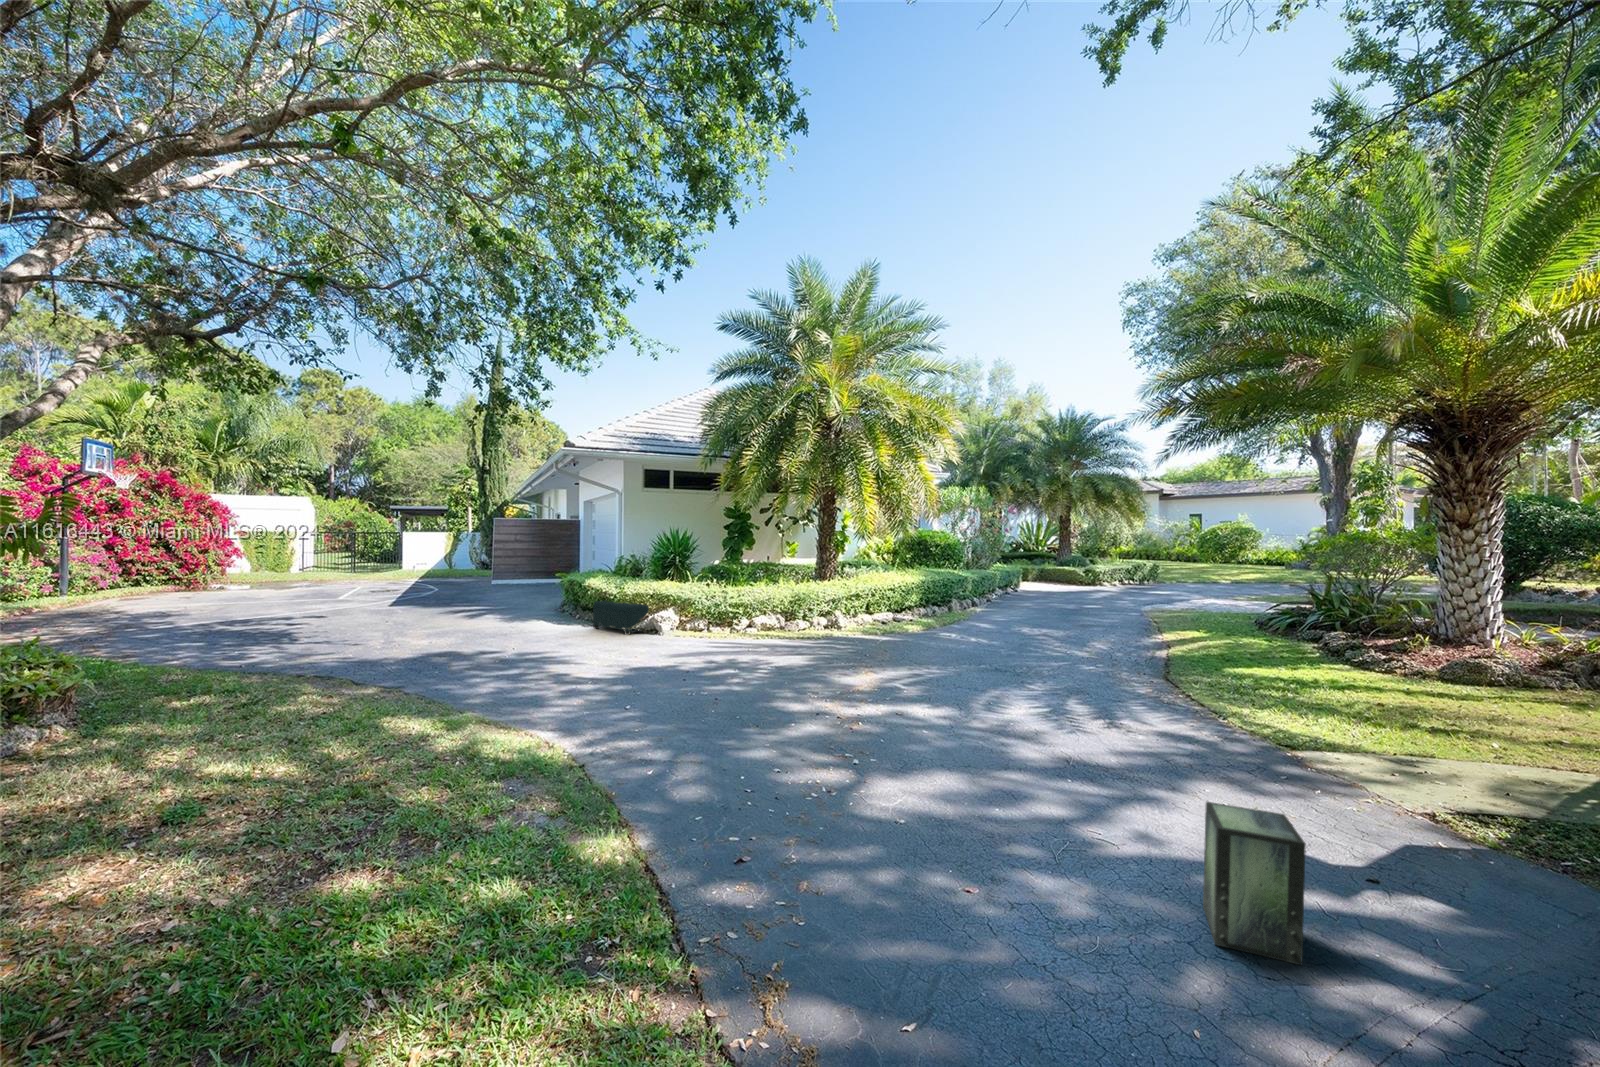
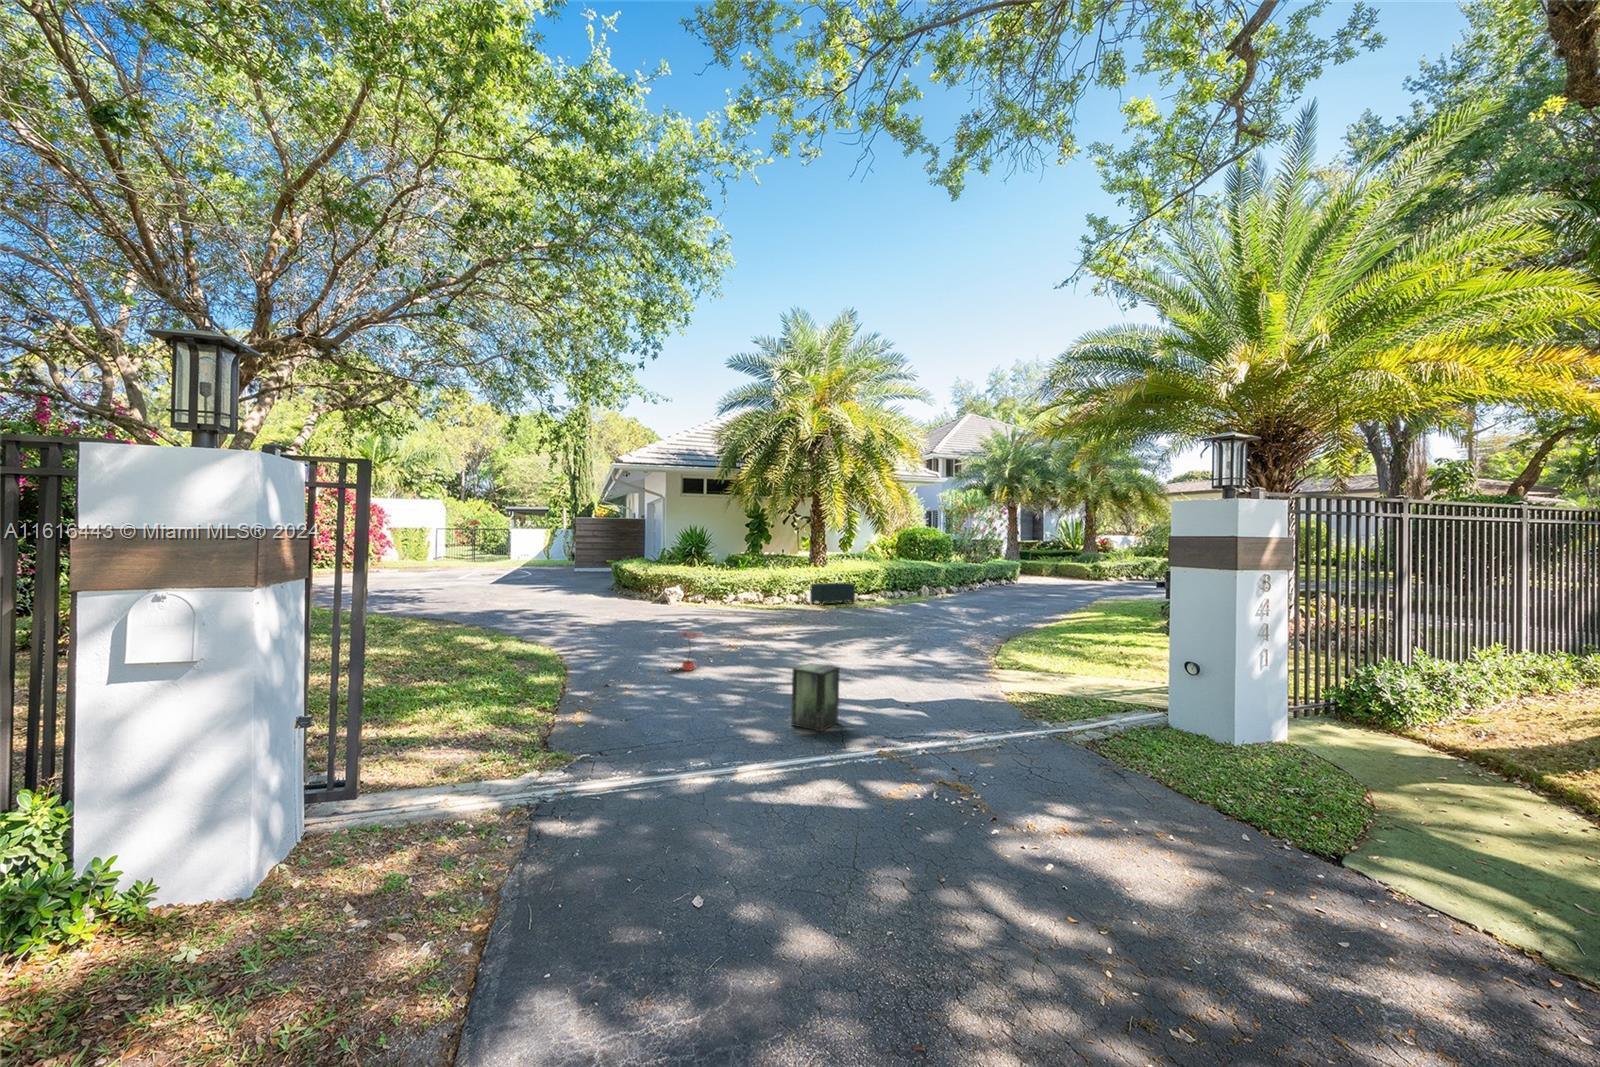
bench: present [593,600,649,635] -> present [810,583,855,605]
potted plant: none [807,709,849,777] -> present [676,632,702,671]

